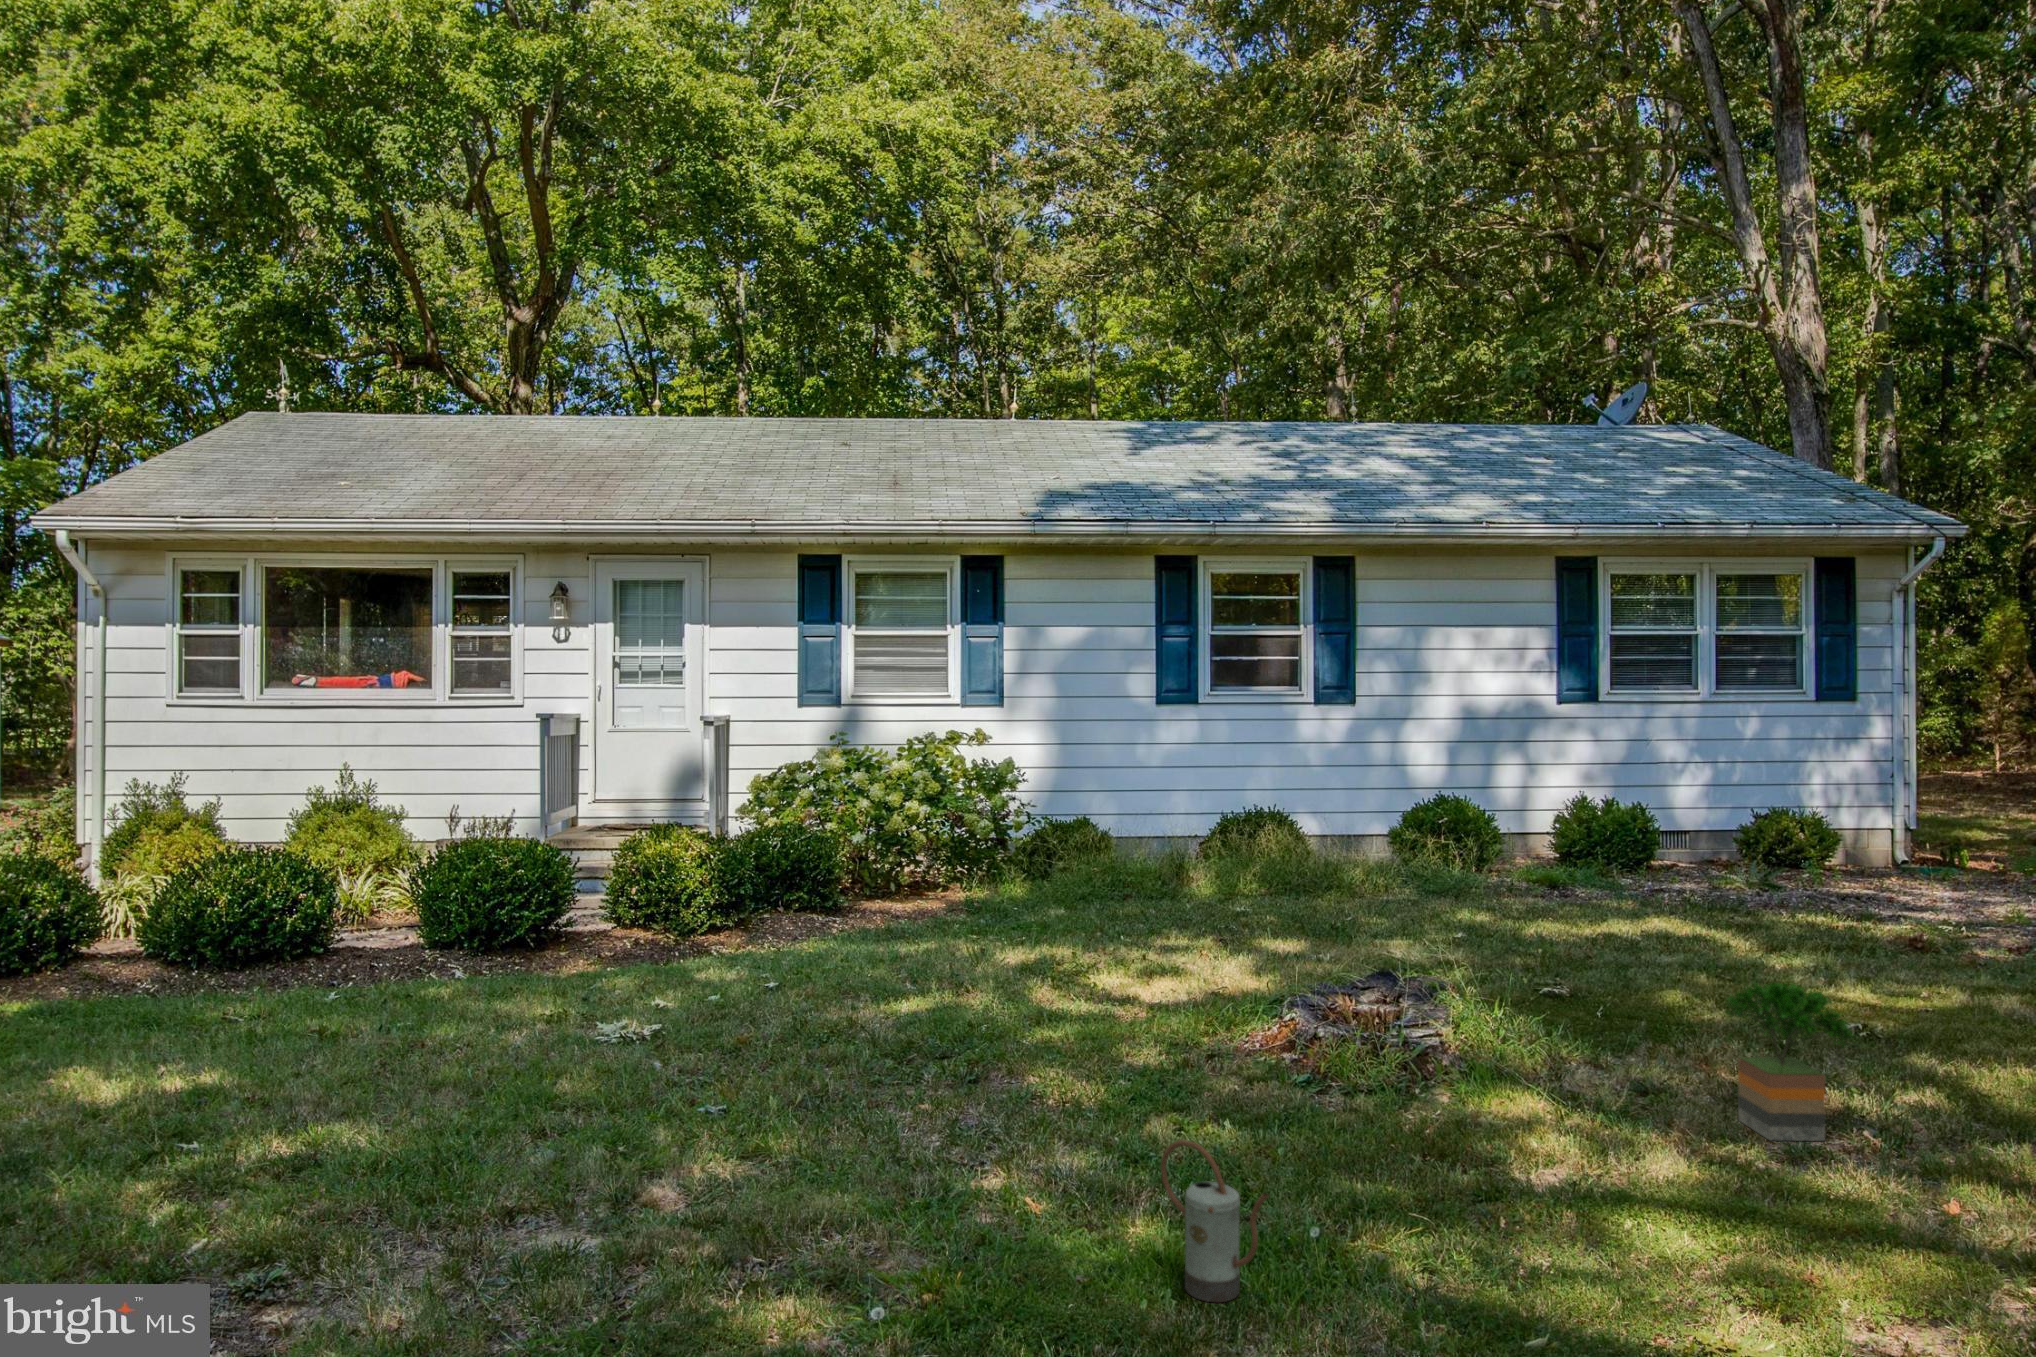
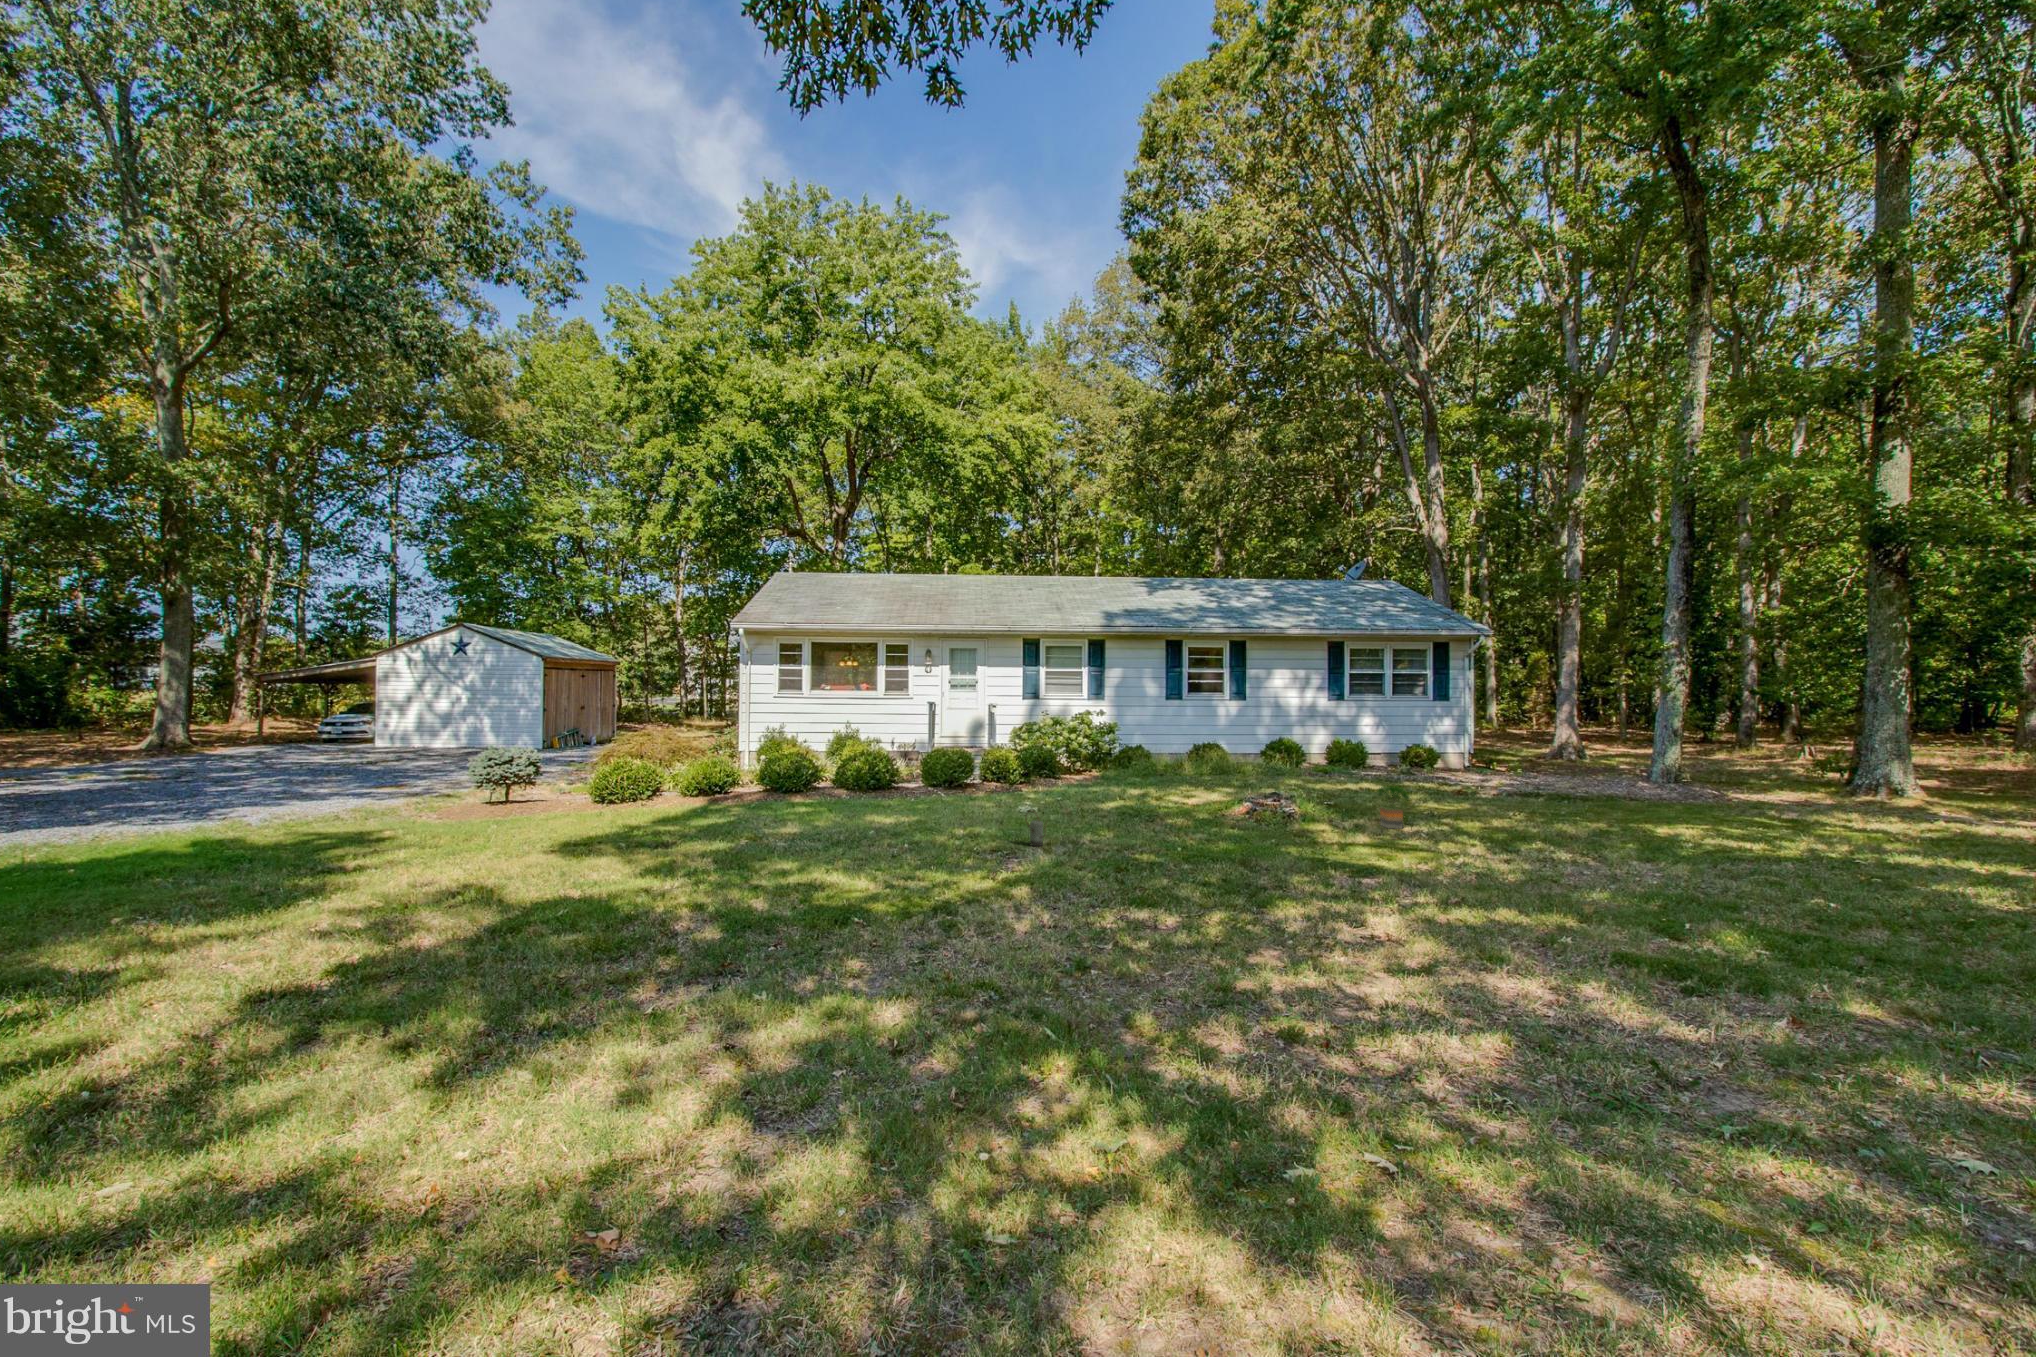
watering can: present [1161,1140,1269,1302] -> present [1028,819,1045,846]

